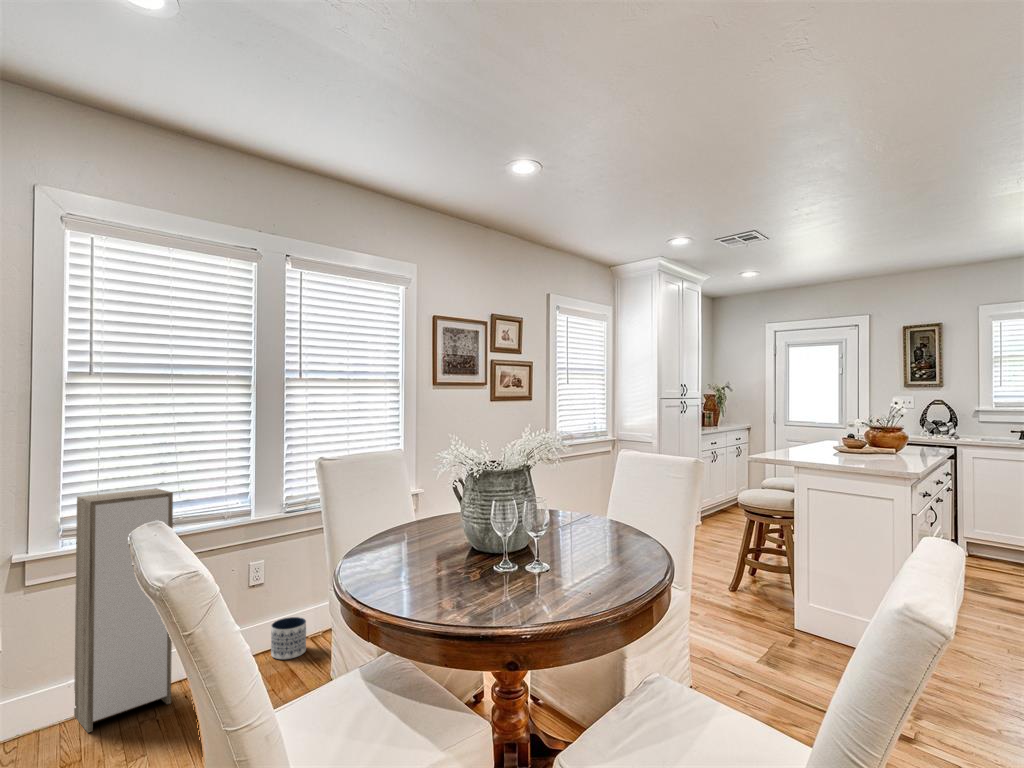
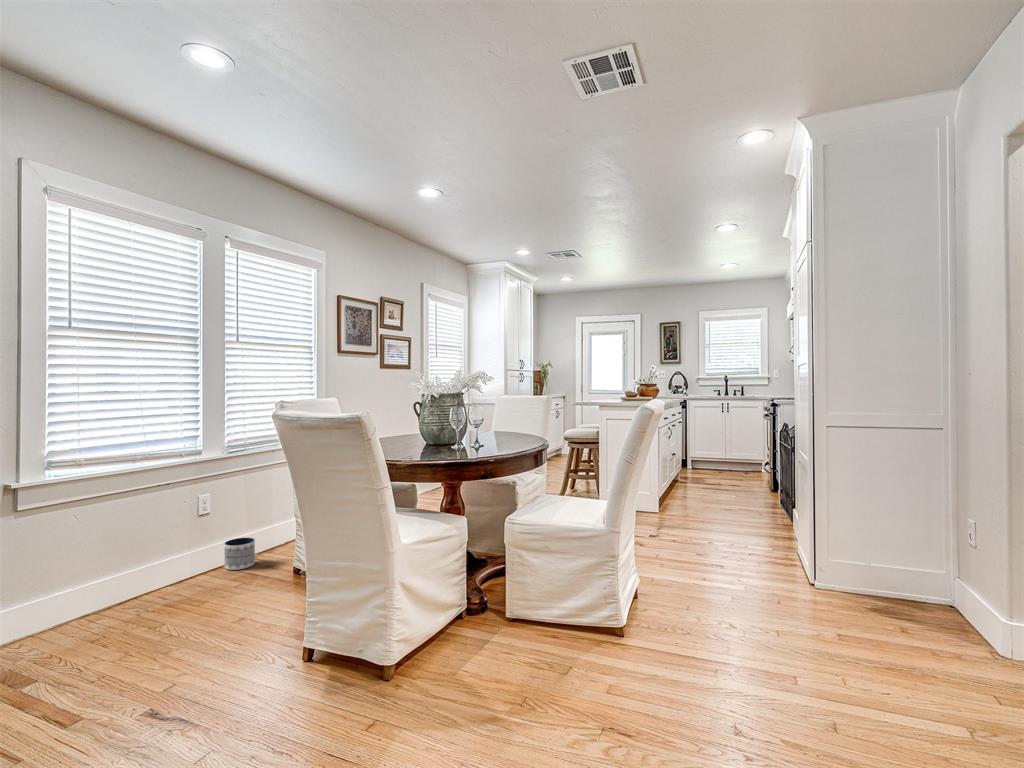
storage cabinet: present [74,488,173,733] -> none [66,429,158,629]

